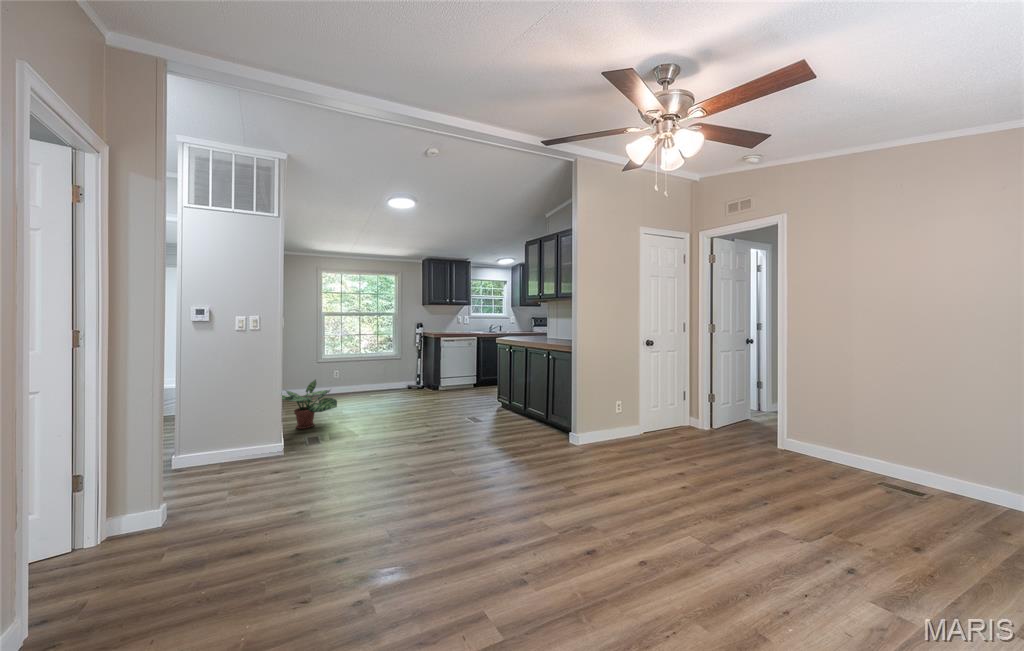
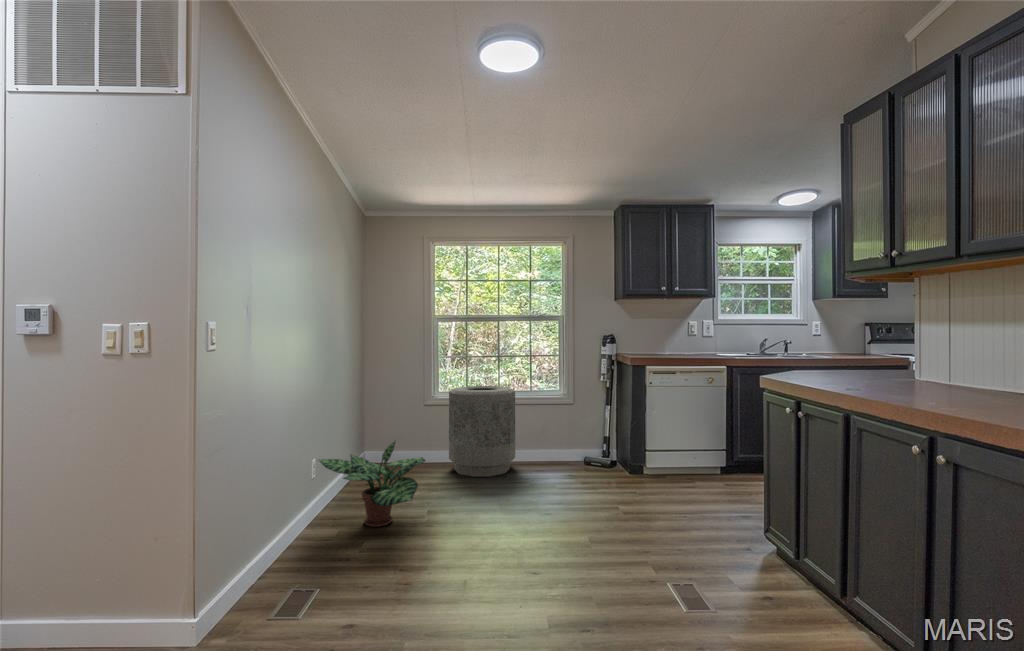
trash can: none [327,351,370,402] -> present [449,386,515,477]

